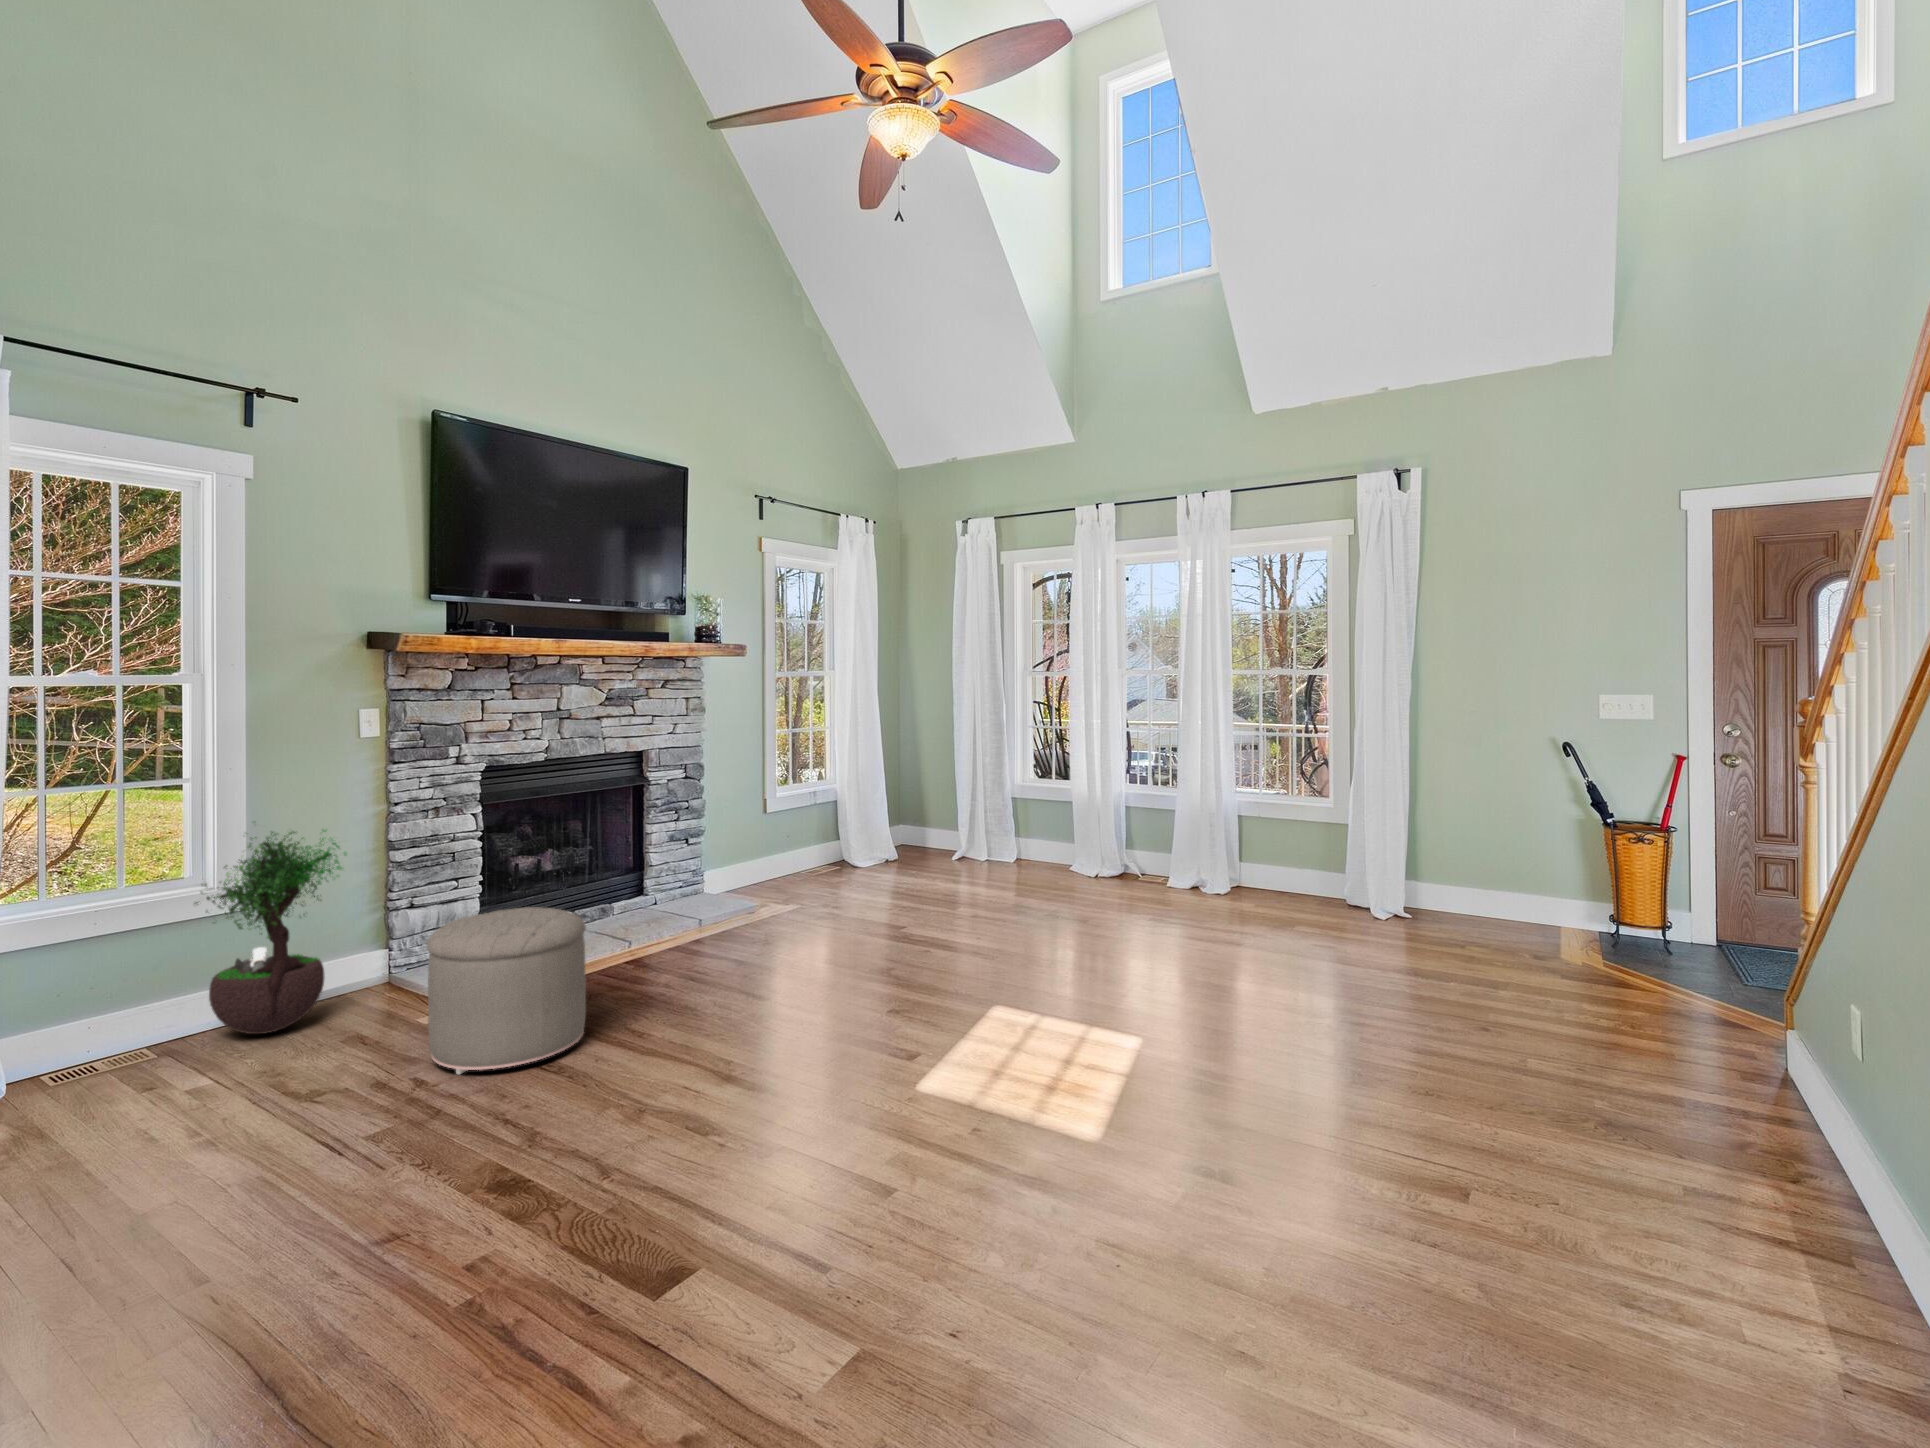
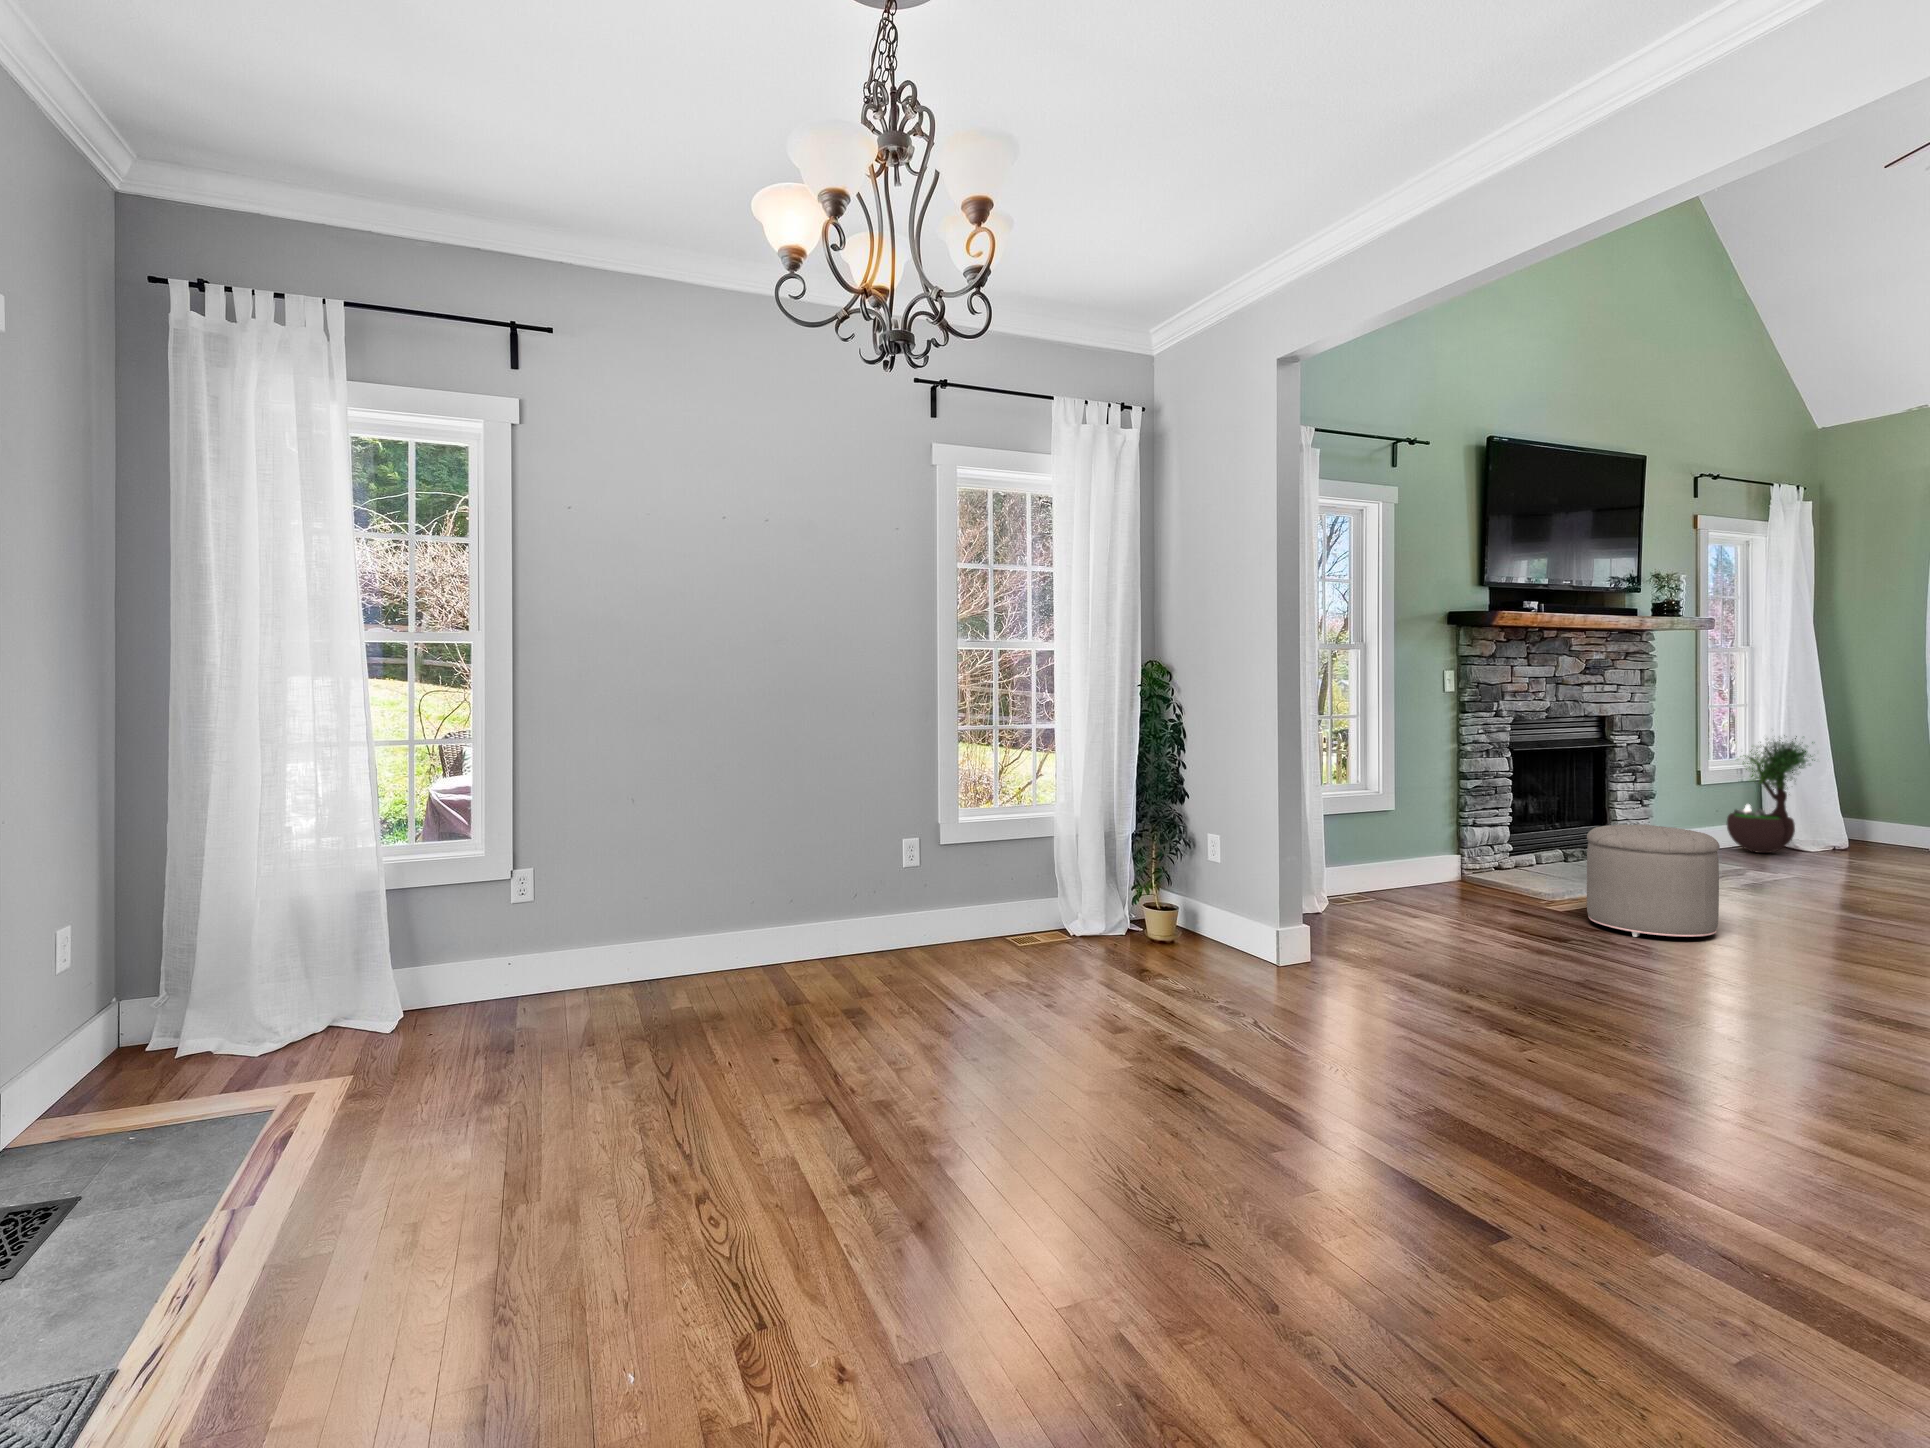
potted tree: present [194,822,346,1034] -> present [1727,735,1815,853]

